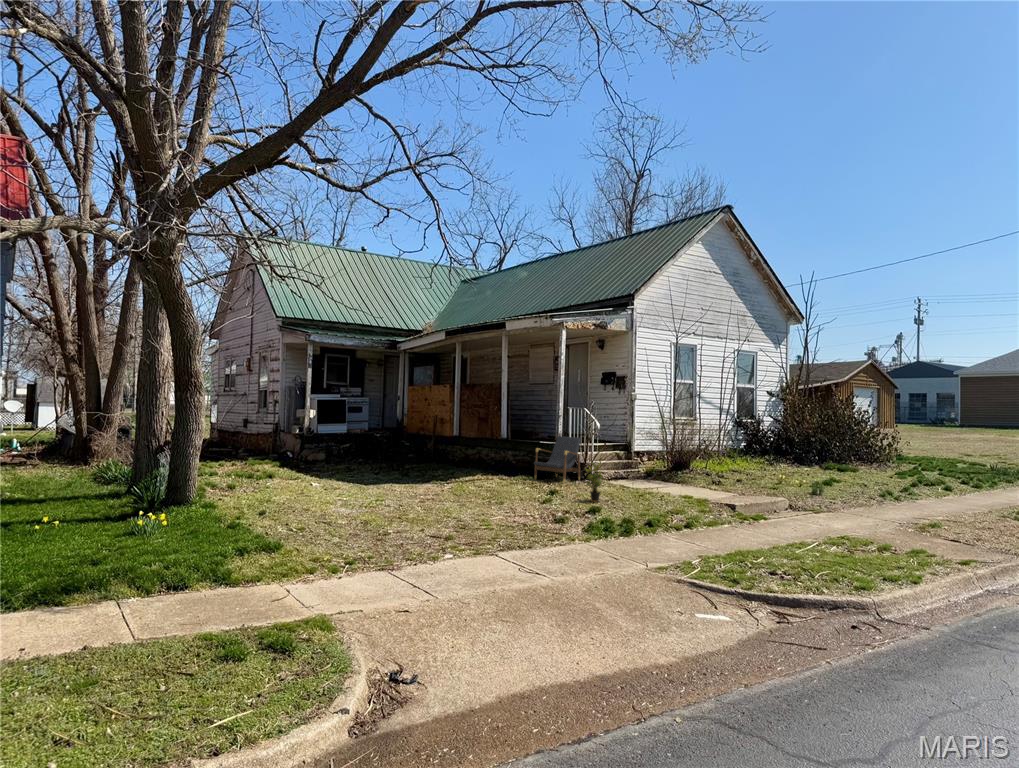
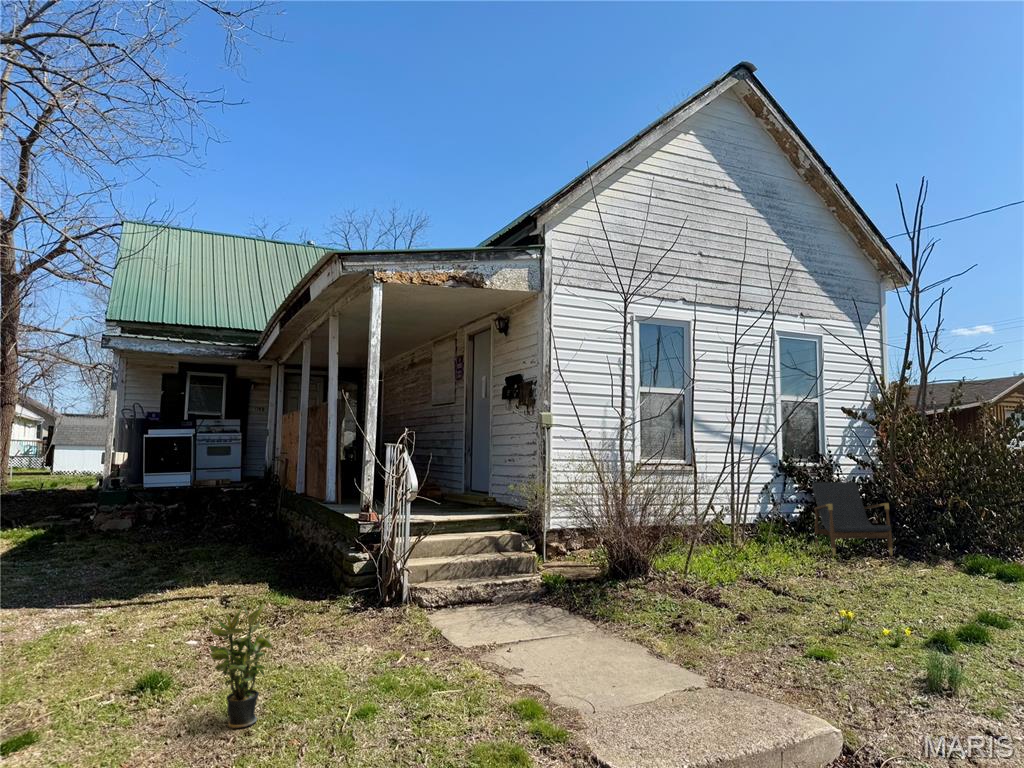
lounge chair: present [534,436,581,484] -> present [812,482,893,556]

